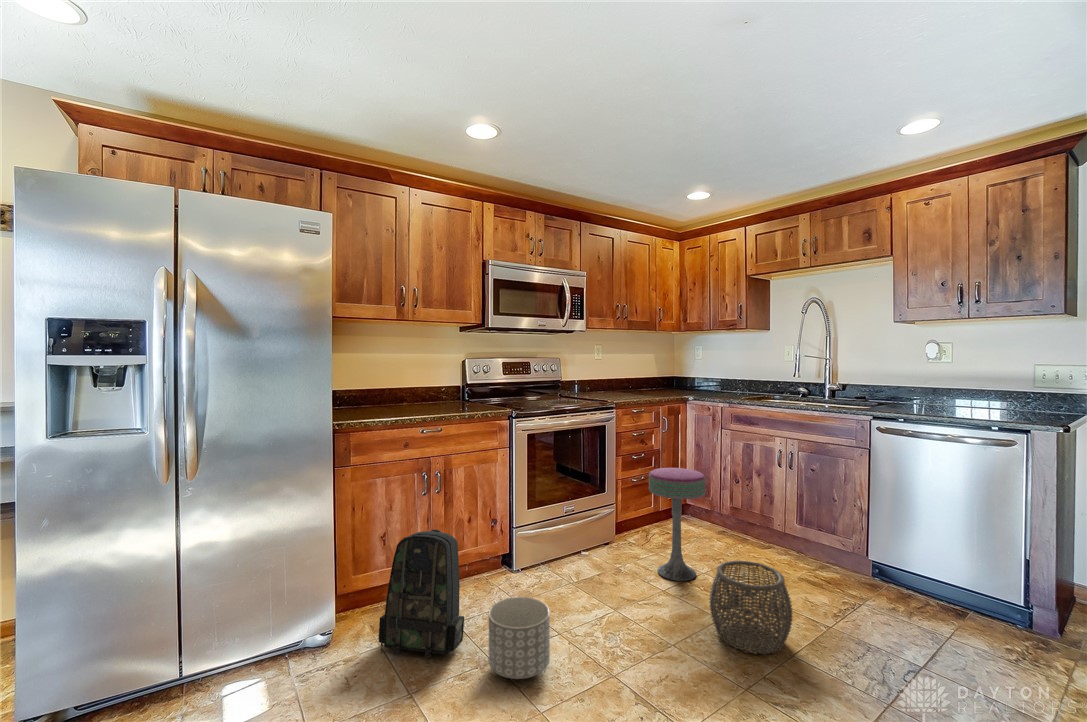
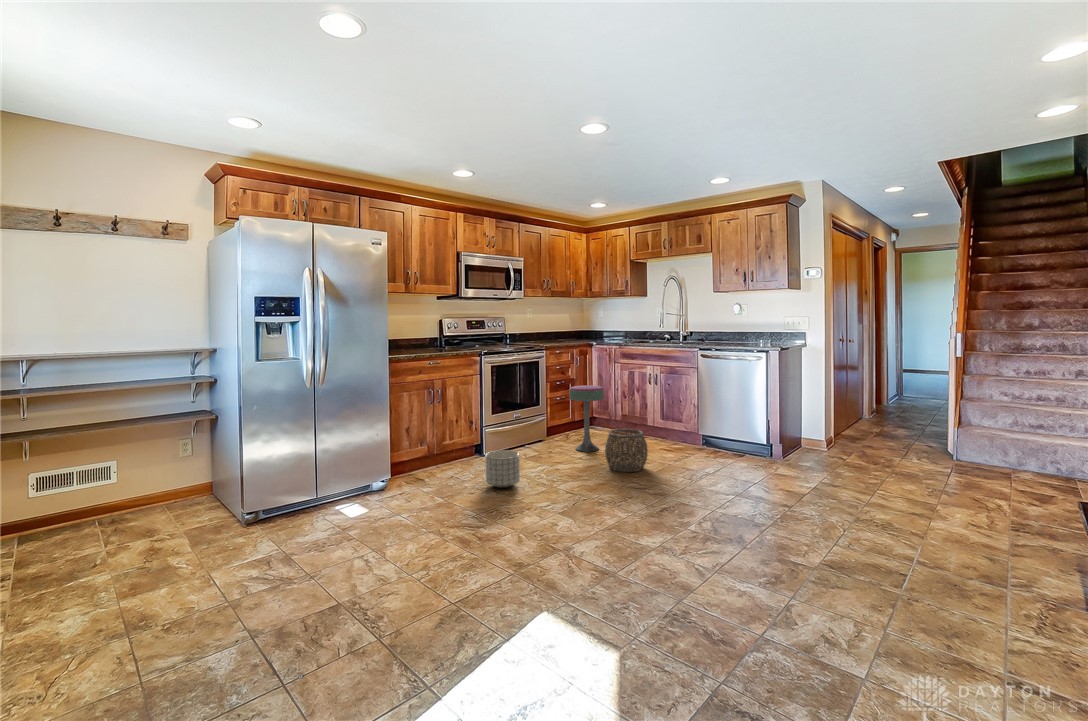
backpack: present [379,529,464,658] -> none [419,419,468,487]

